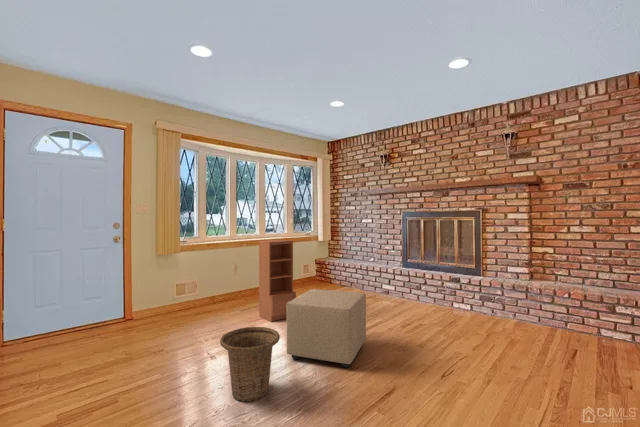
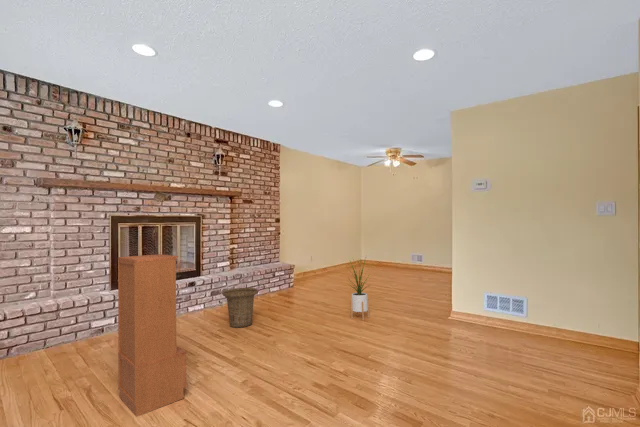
house plant: none [449,283,516,406] -> present [350,261,369,320]
ottoman: present [286,289,366,368] -> none [260,290,343,367]
basket: present [220,327,280,402] -> present [222,288,258,328]

